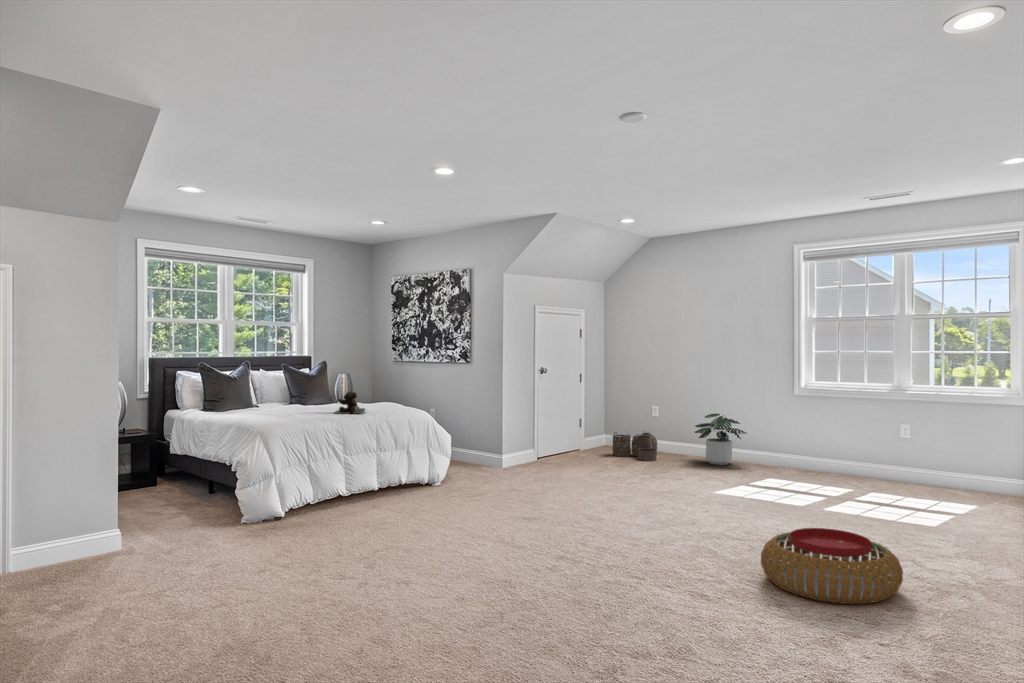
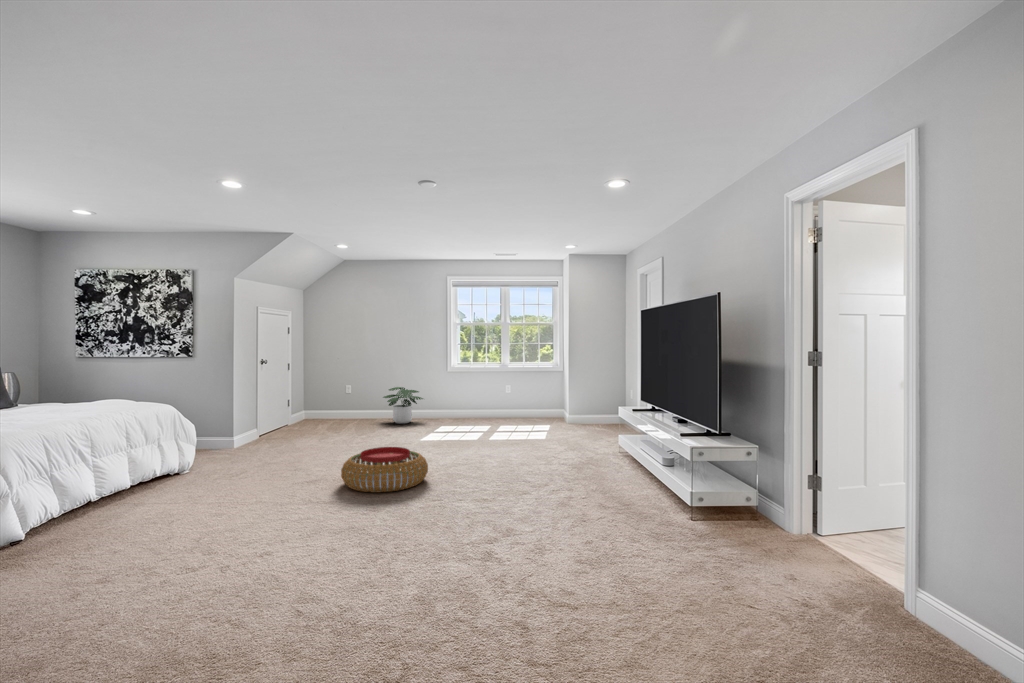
teddy bear: present [335,392,365,414] -> none [56,388,102,414]
woven basket: present [613,432,657,461] -> none [318,405,357,428]
pouf: present [761,528,903,604] -> present [341,447,428,492]

